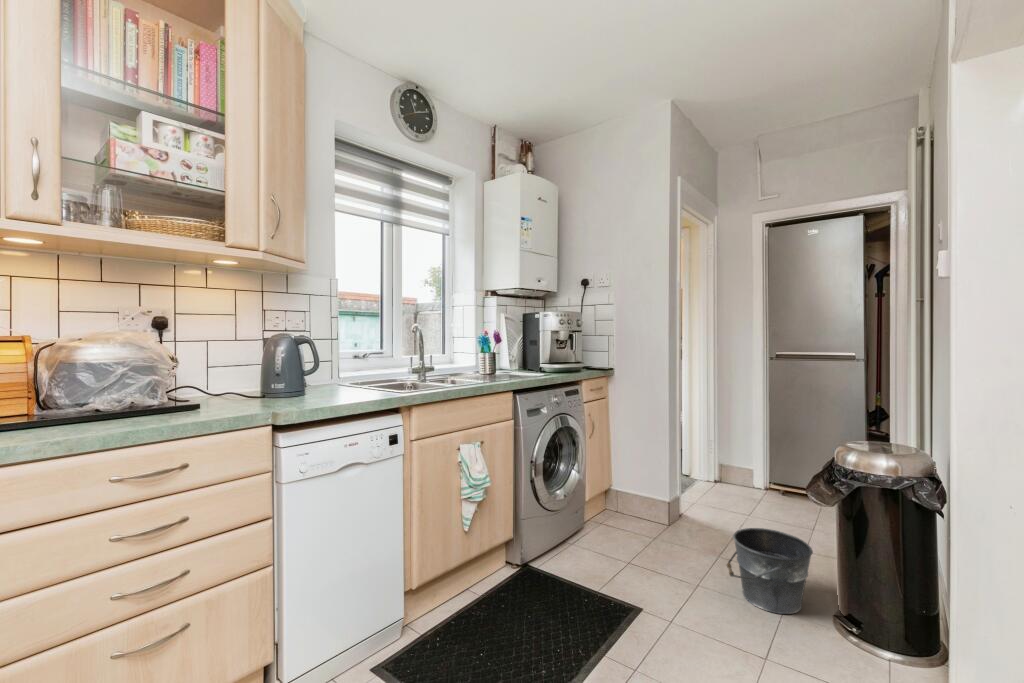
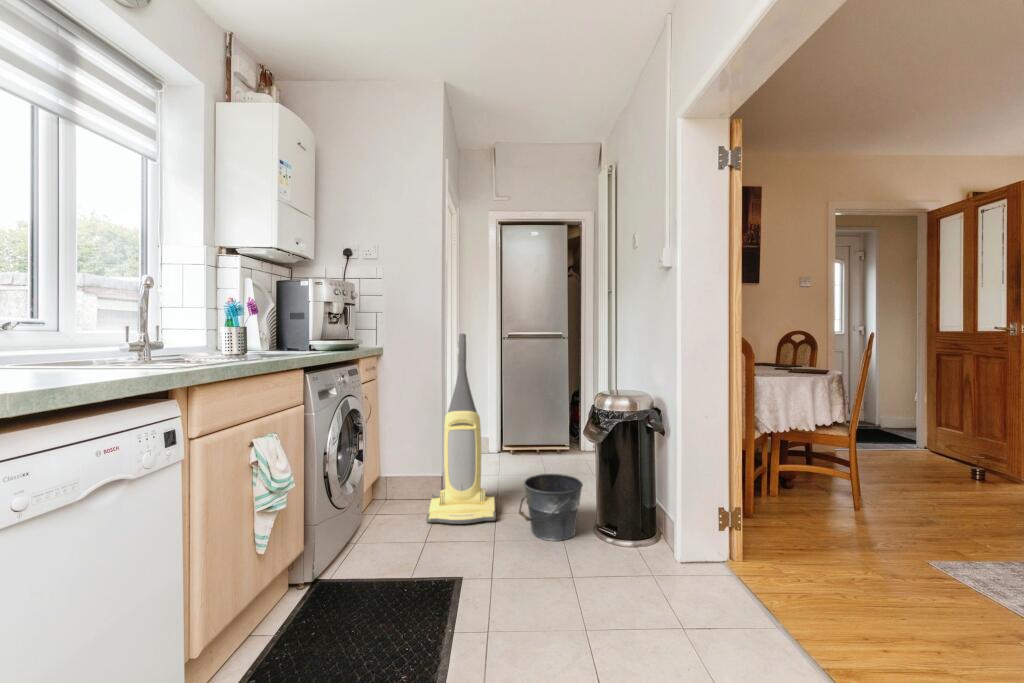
vacuum cleaner: none [637,359,717,565] -> present [427,333,496,524]

